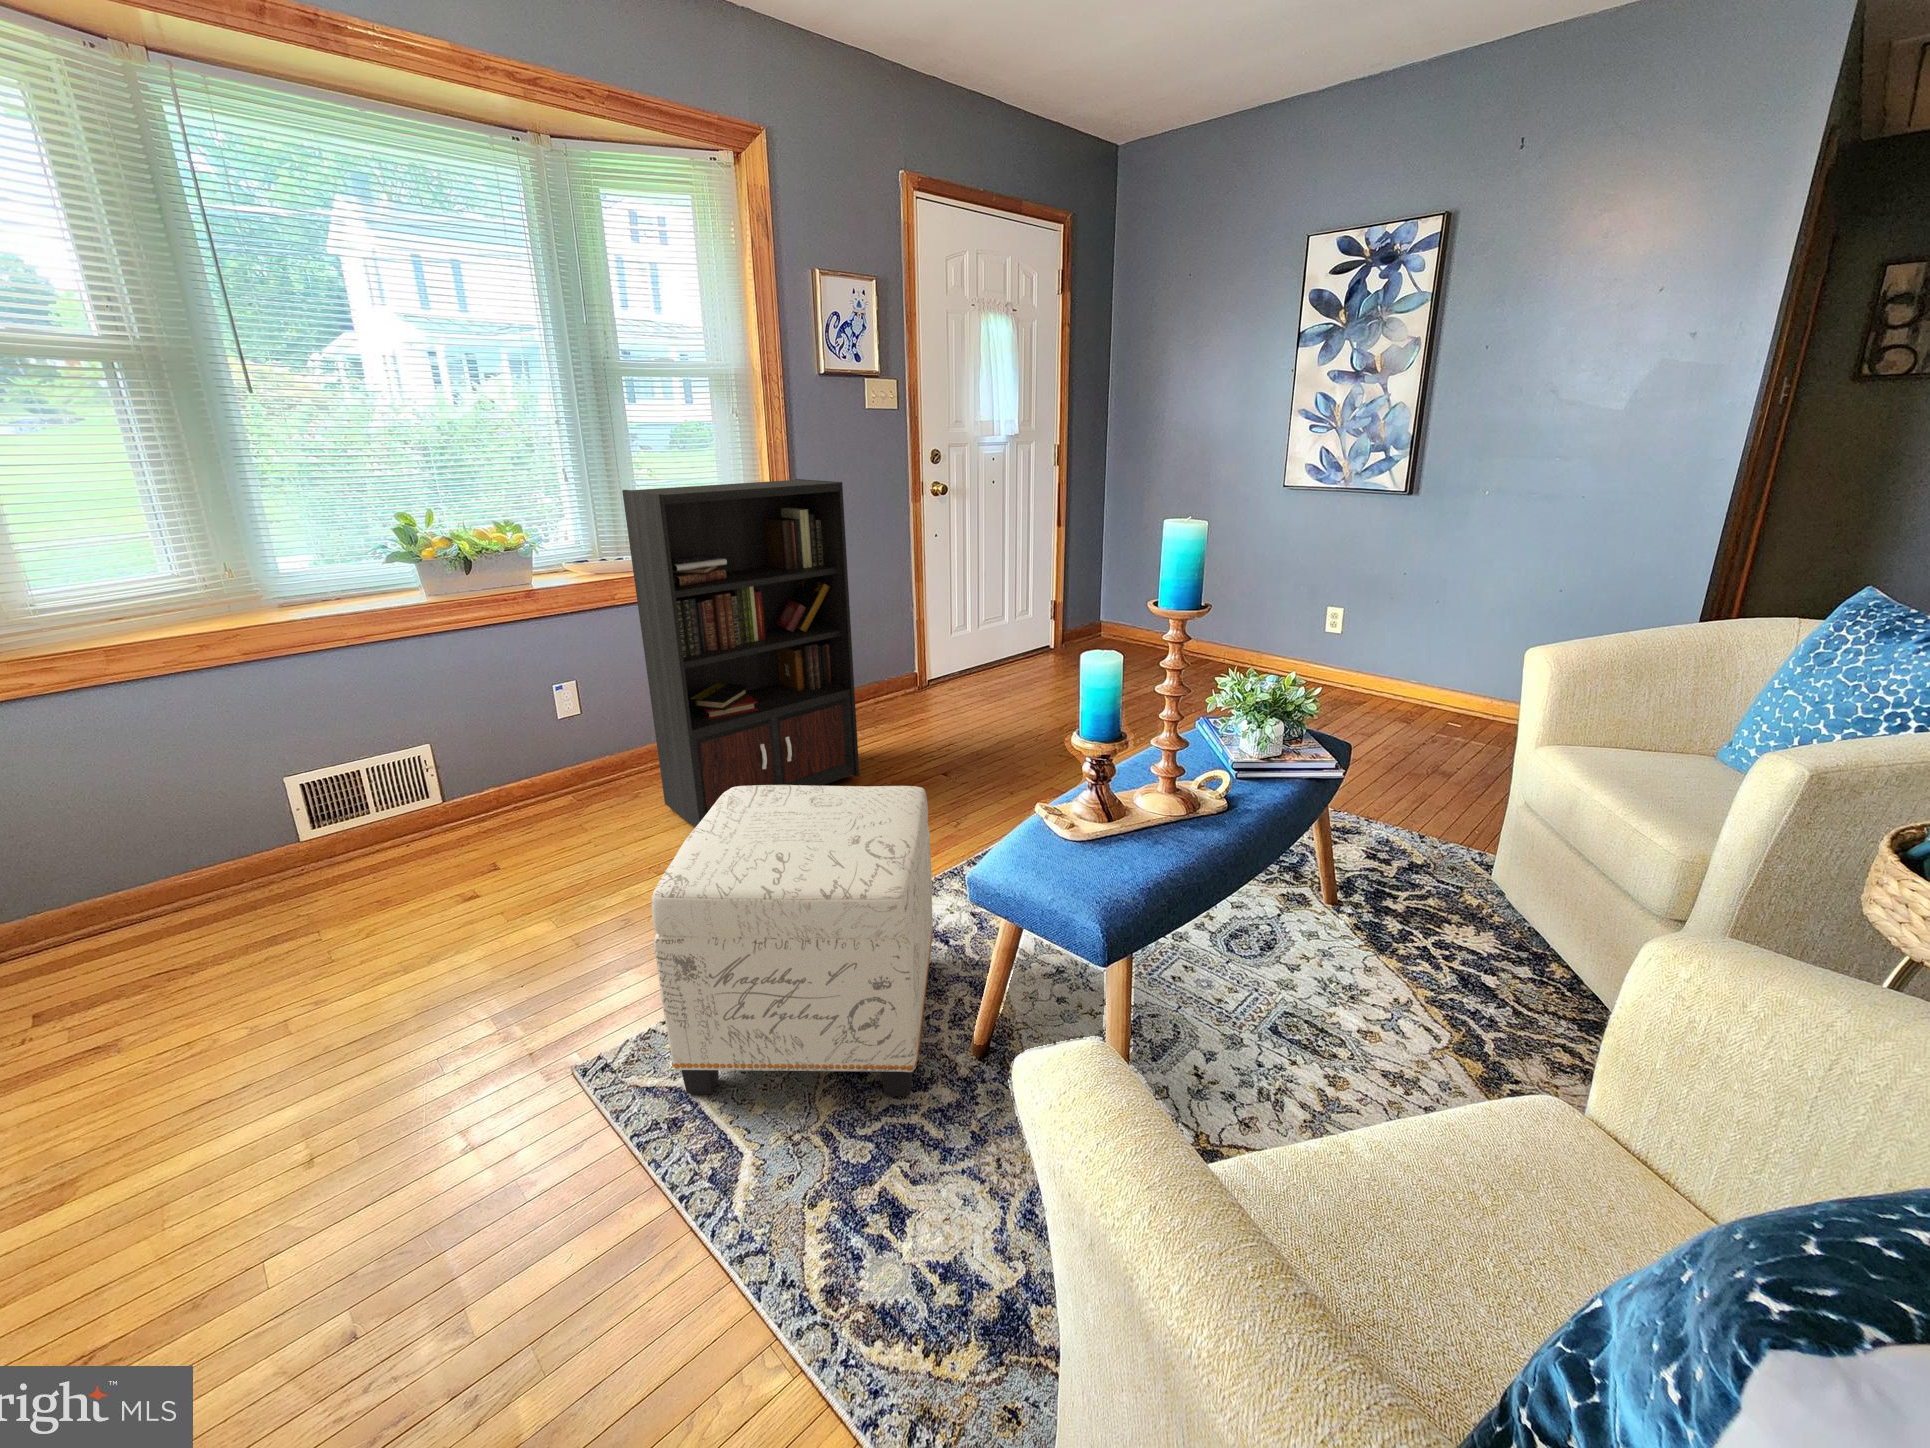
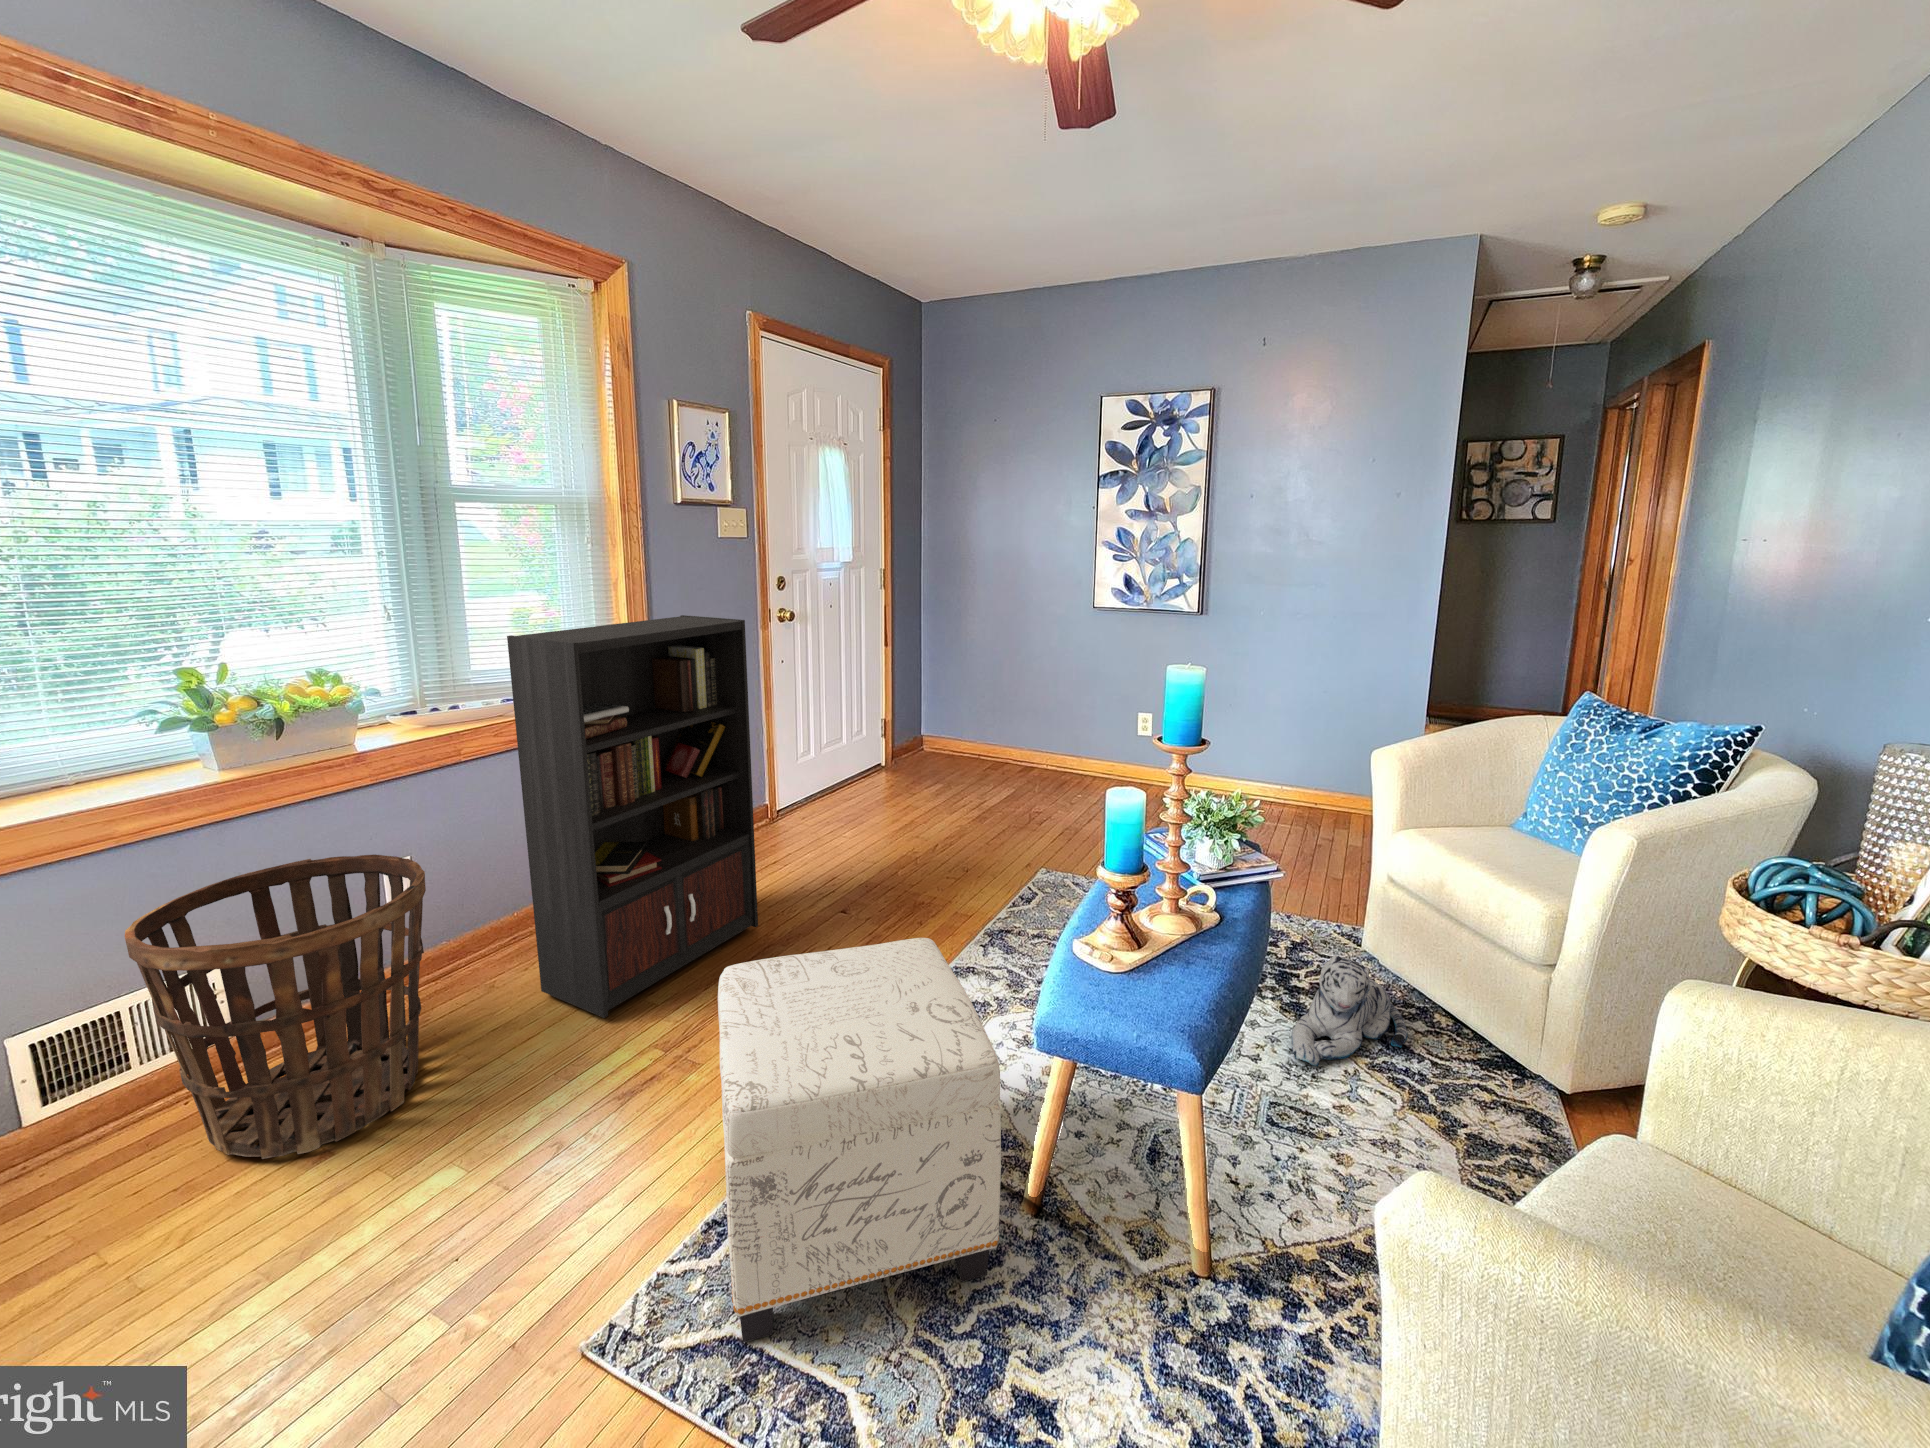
basket: none [338,671,557,891] -> present [125,855,426,1159]
plush toy: none [1338,874,1504,990] -> present [1291,955,1408,1066]

